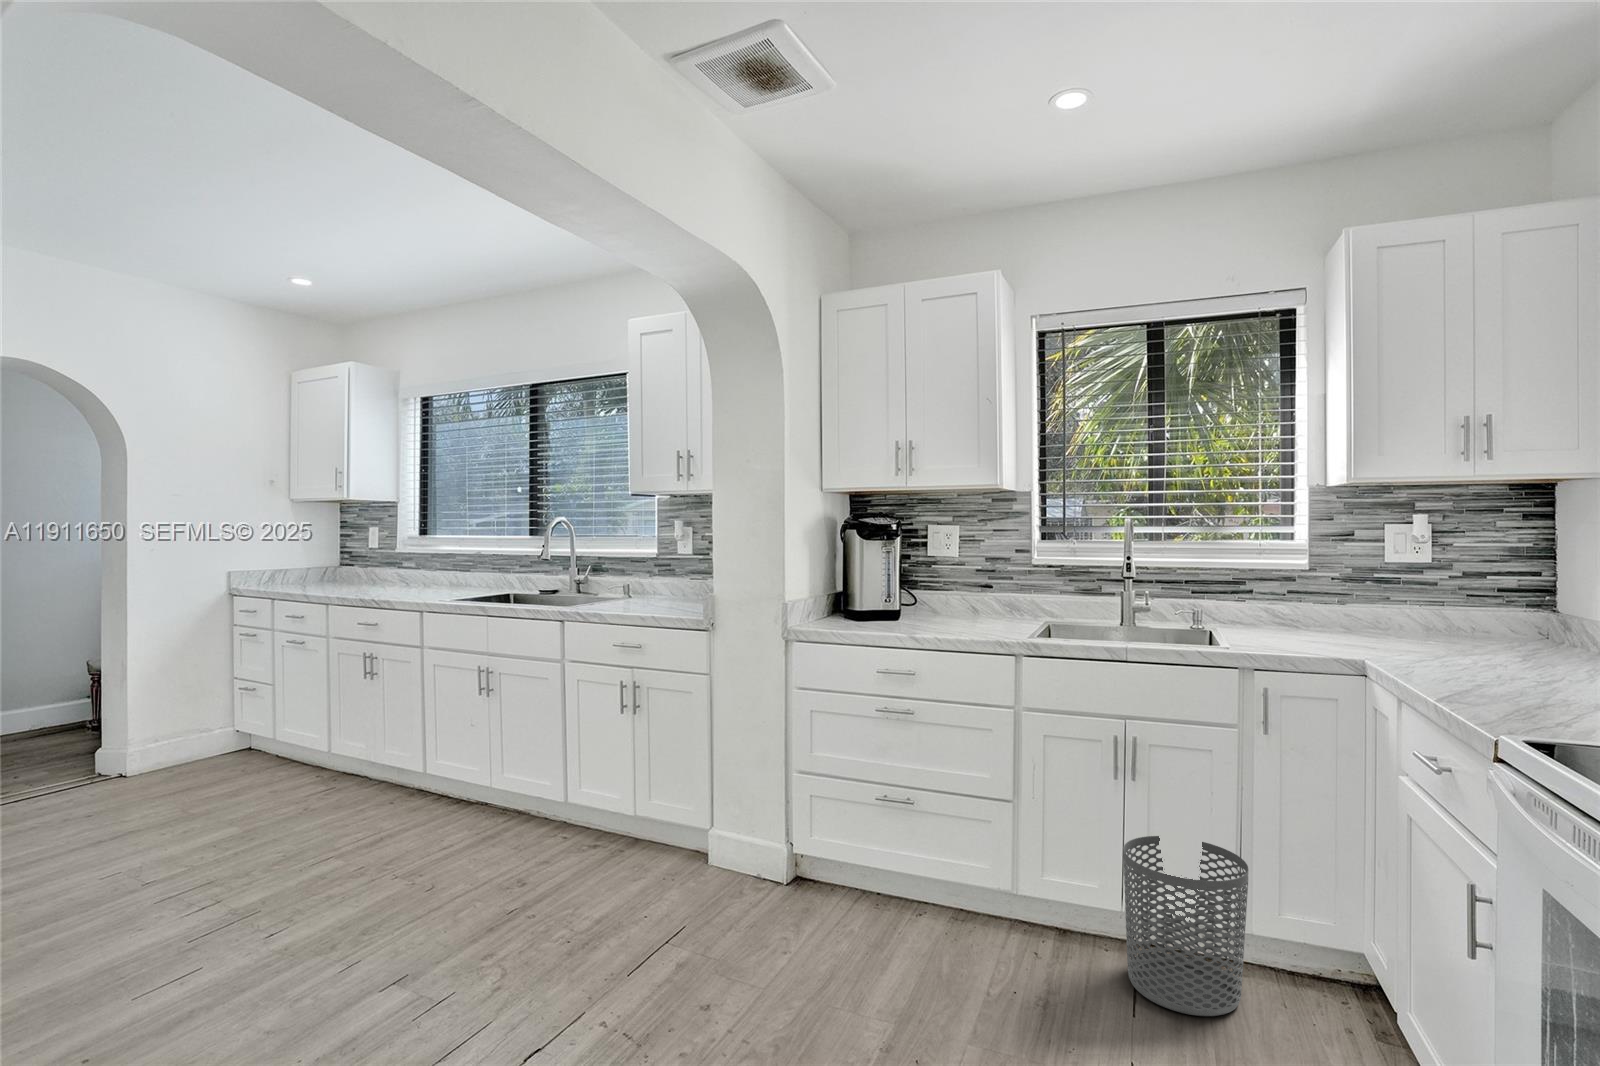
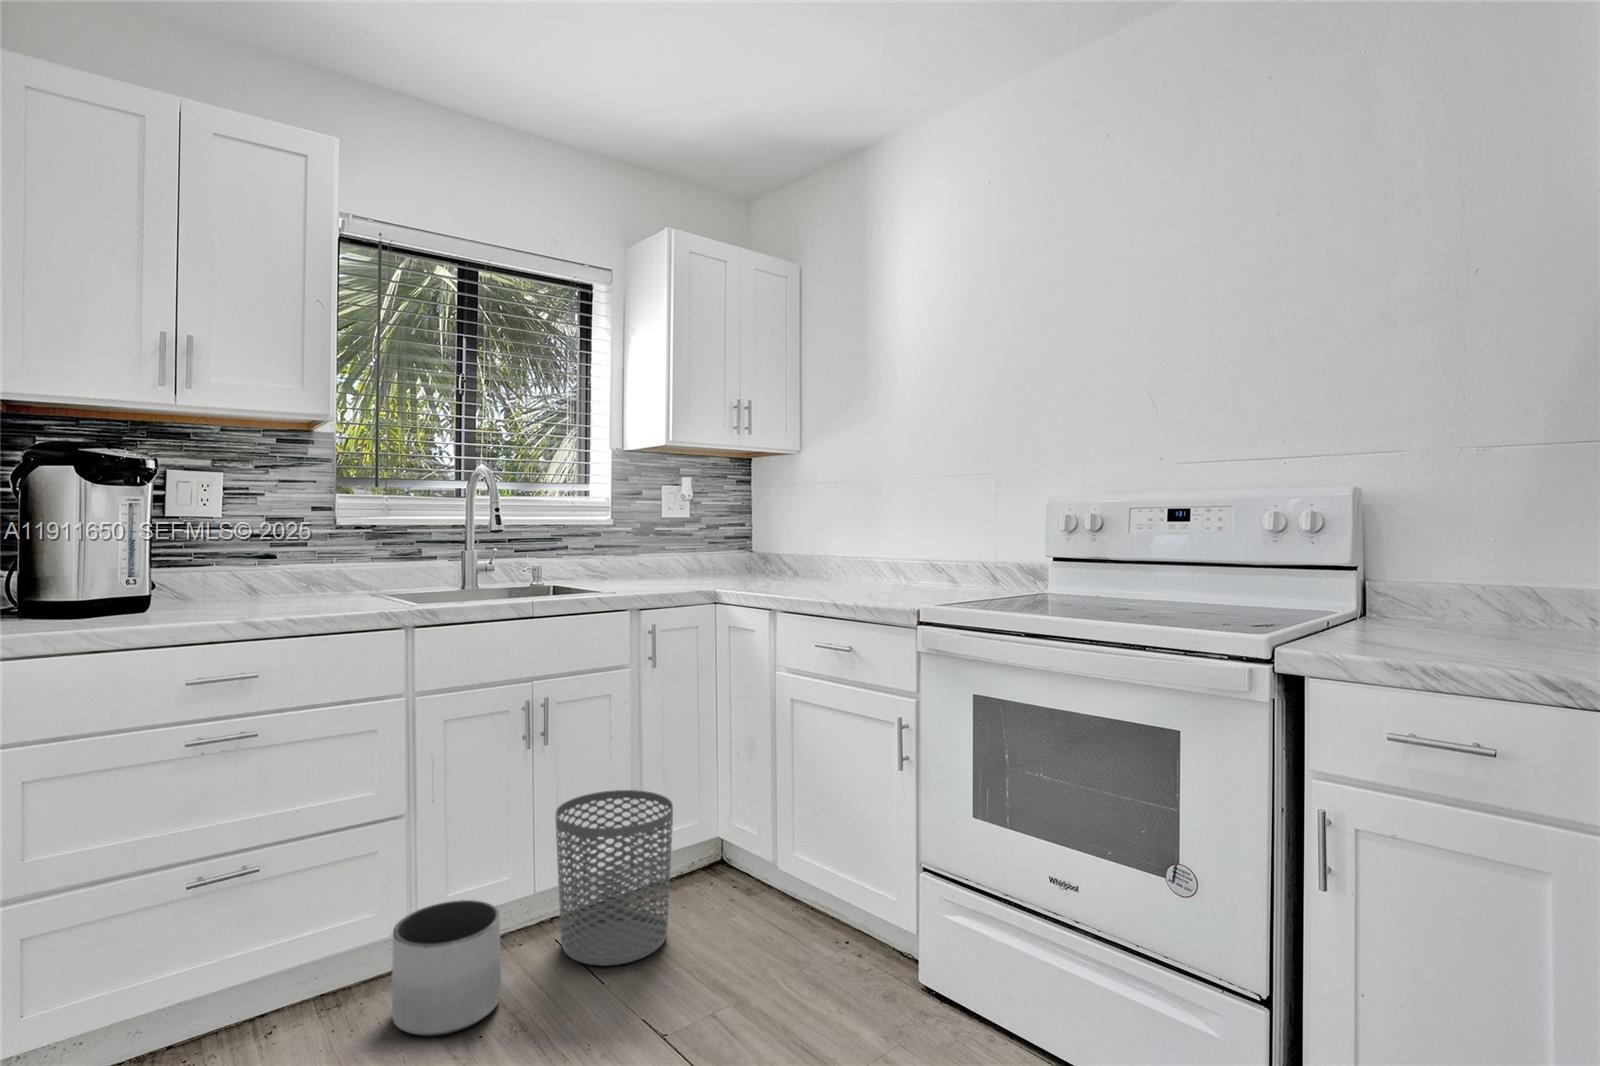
planter: none [973,874,1055,979] -> present [392,900,501,1036]

